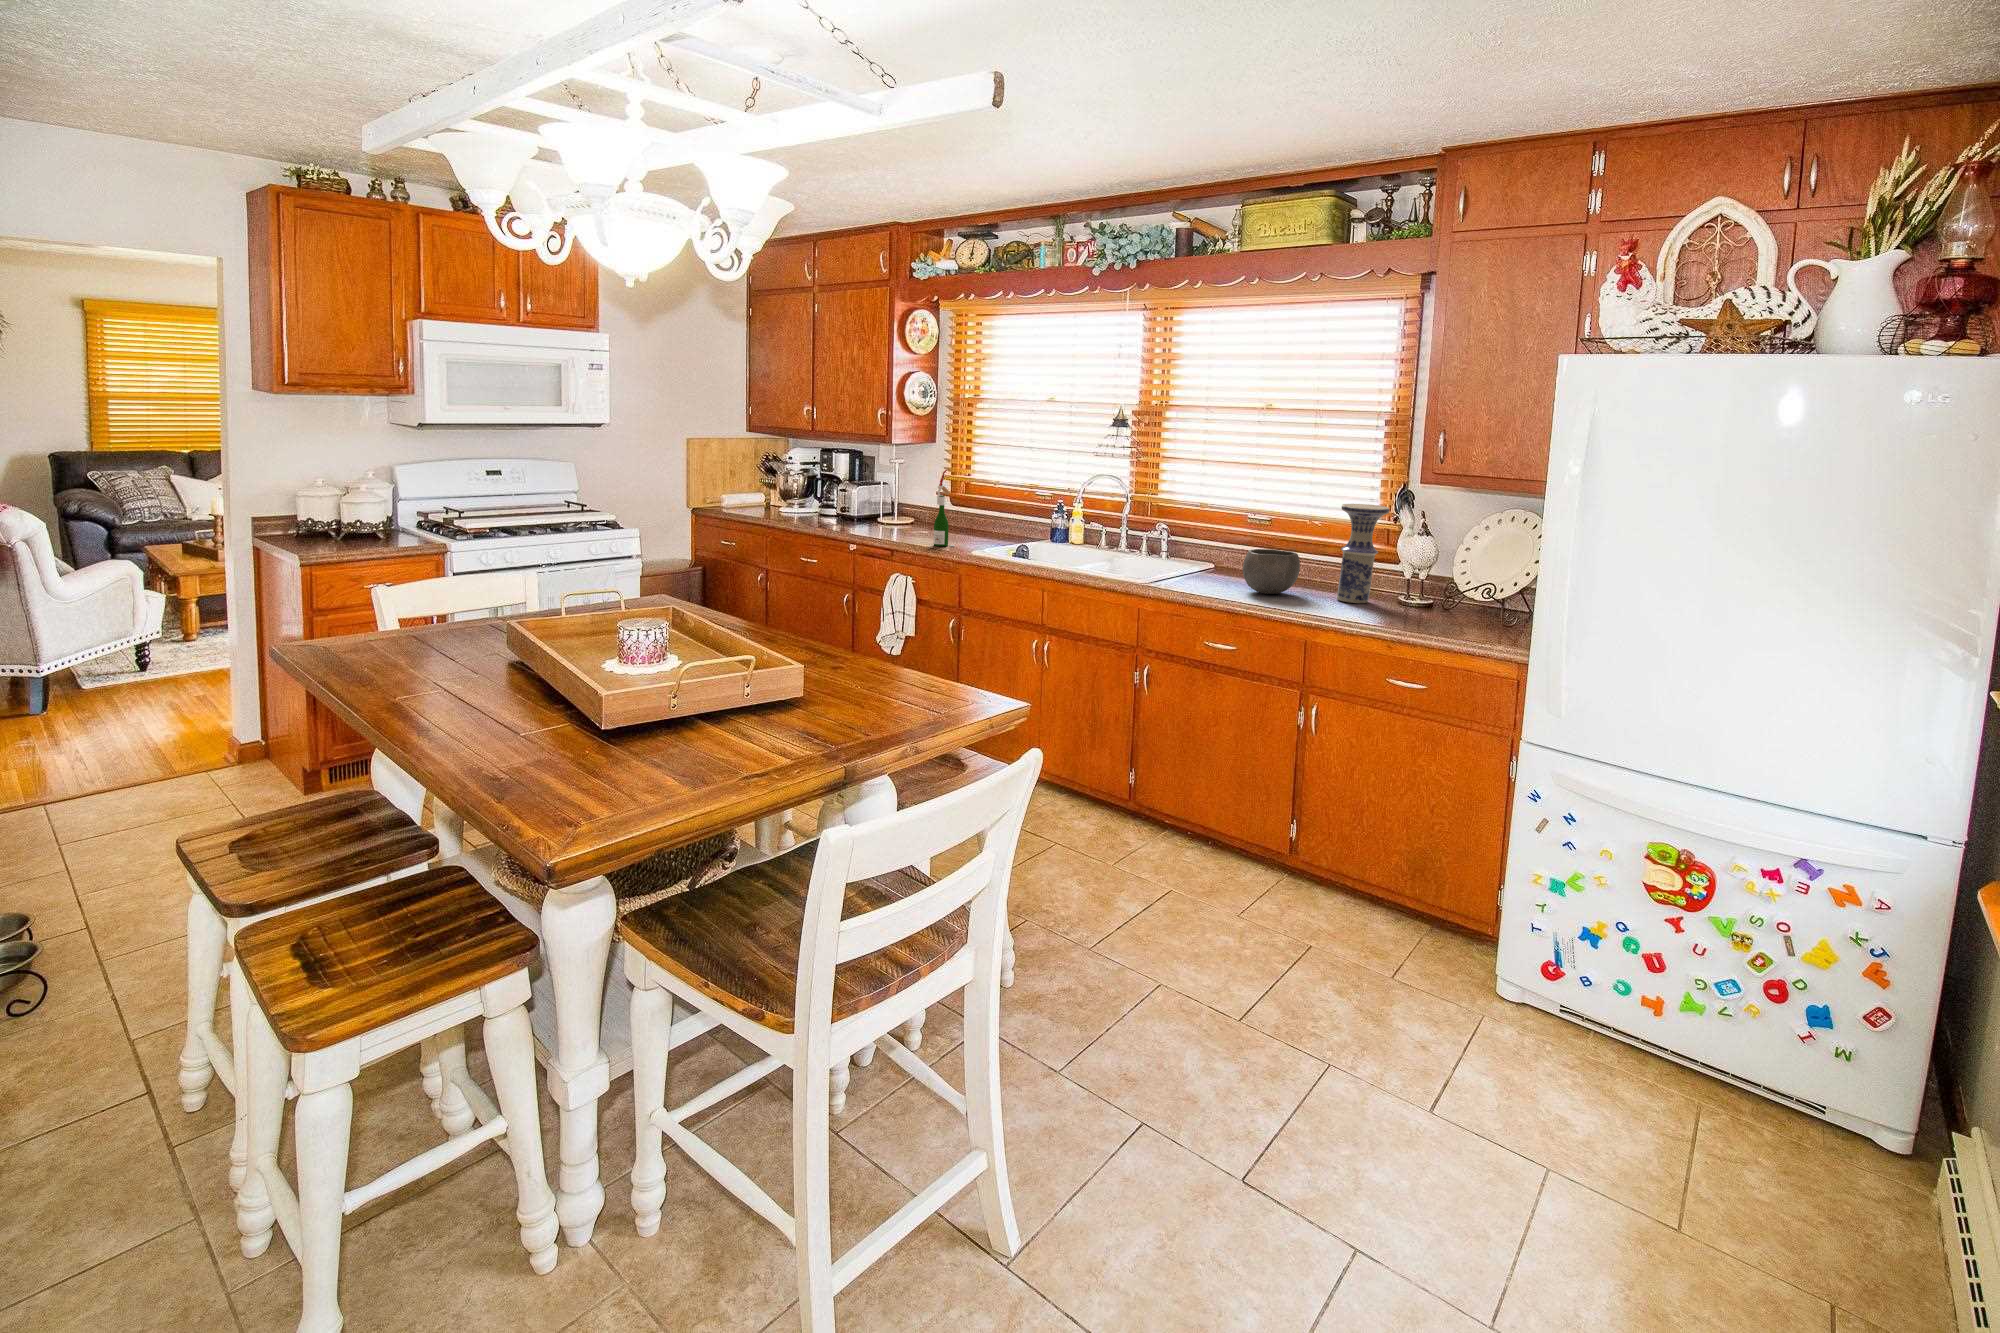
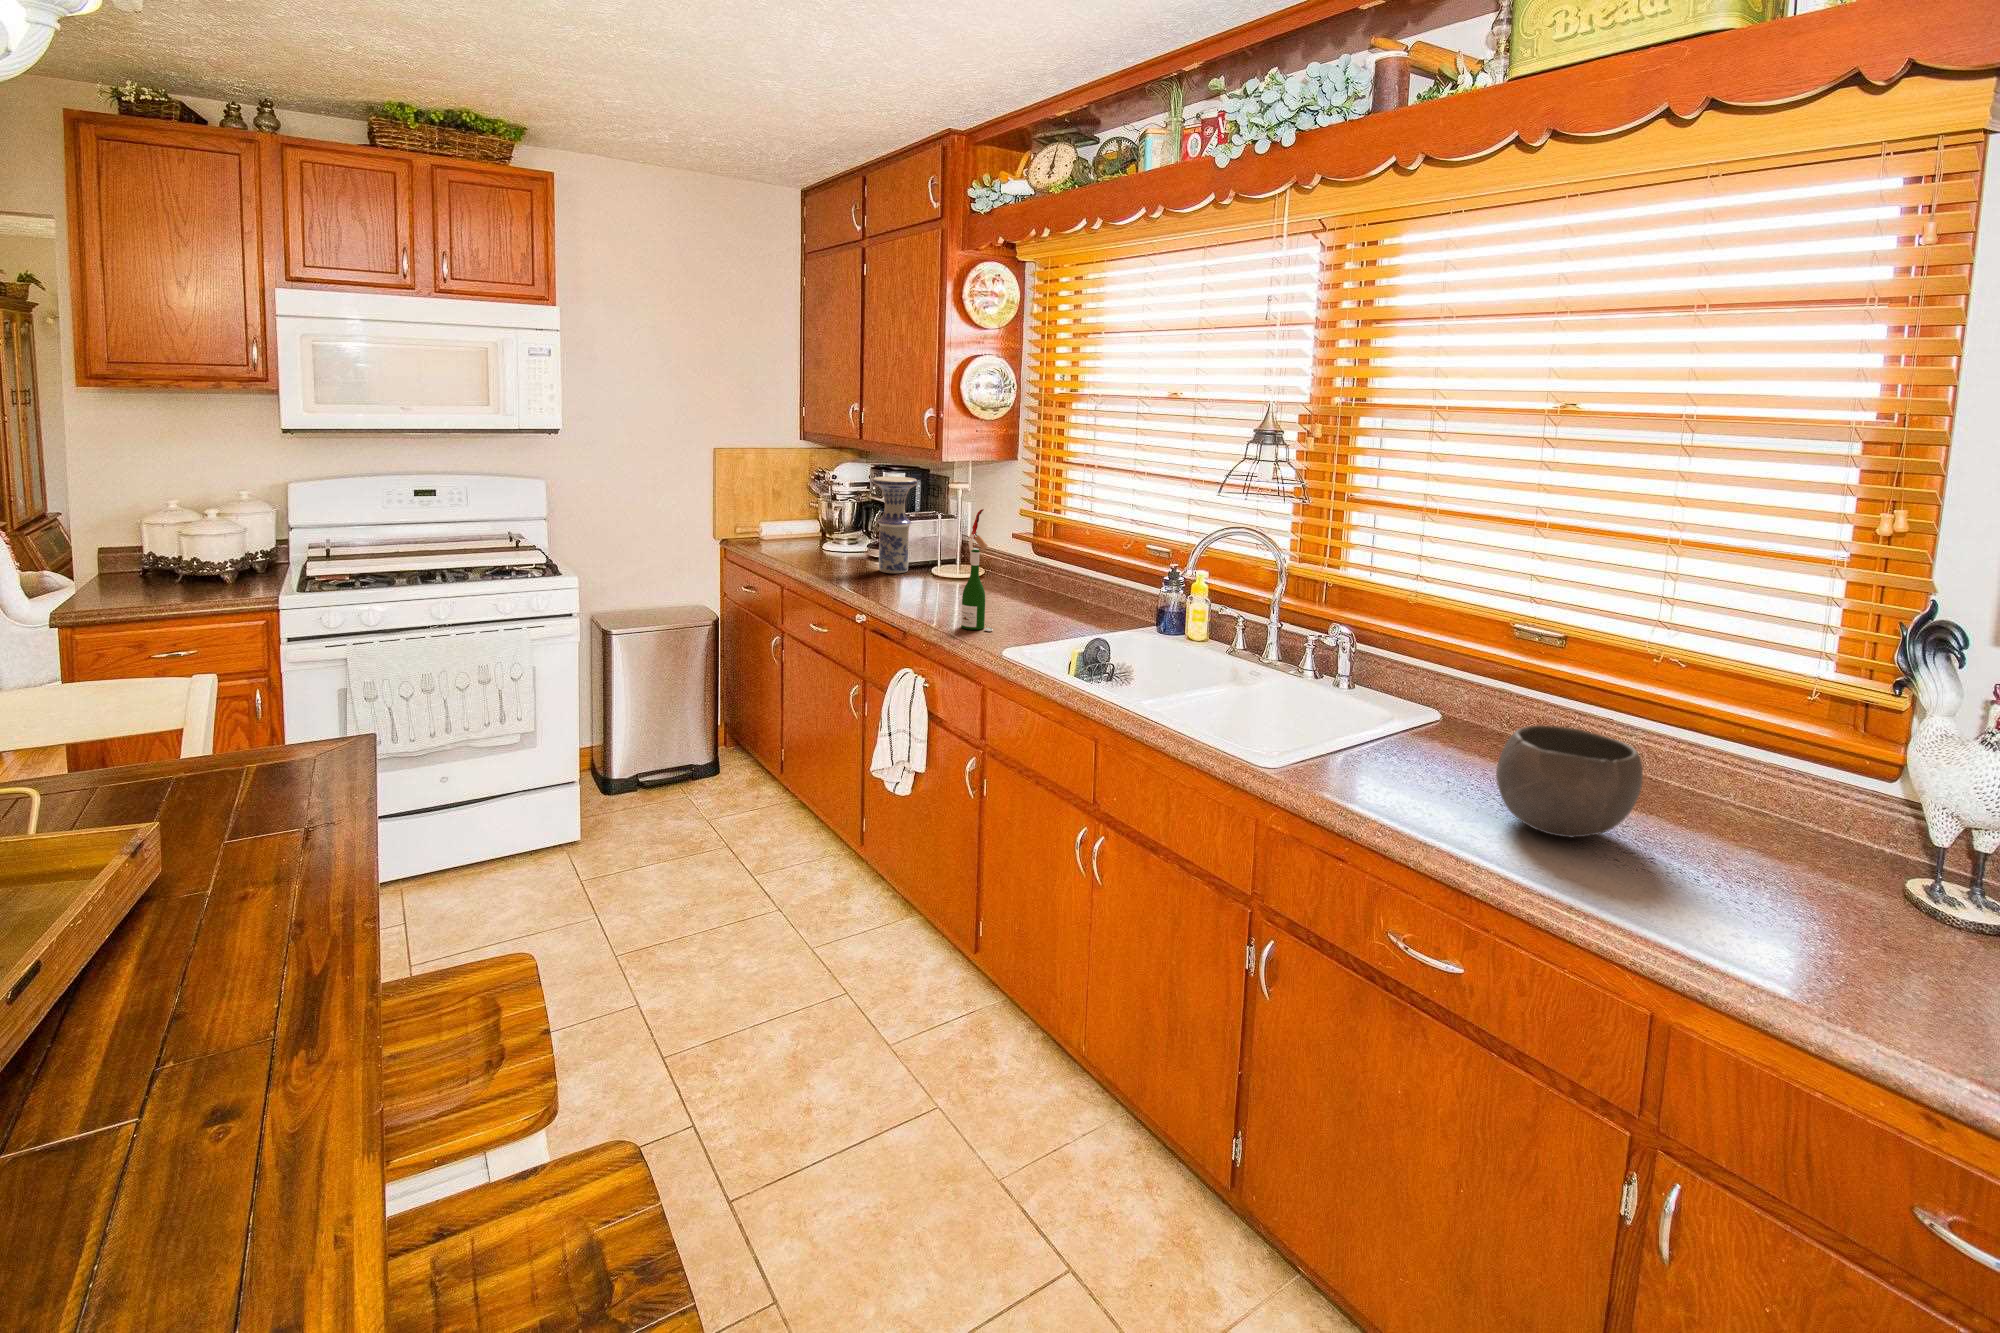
vase: present [1337,504,1389,603] -> present [873,476,917,573]

